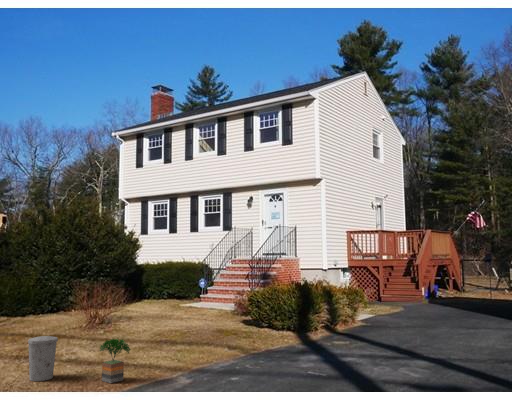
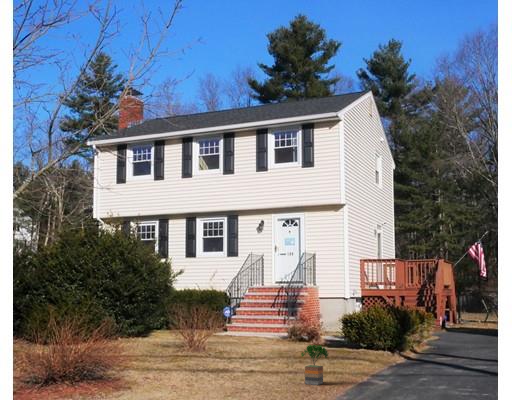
trash can: present [28,336,58,381] -> none [232,343,258,385]

